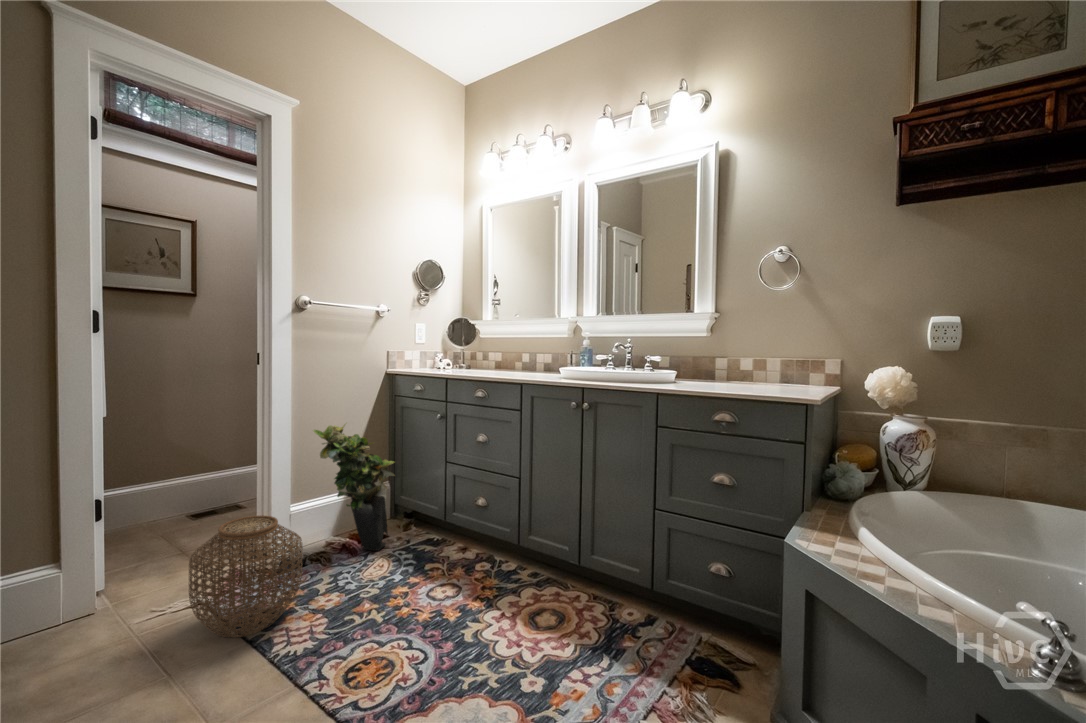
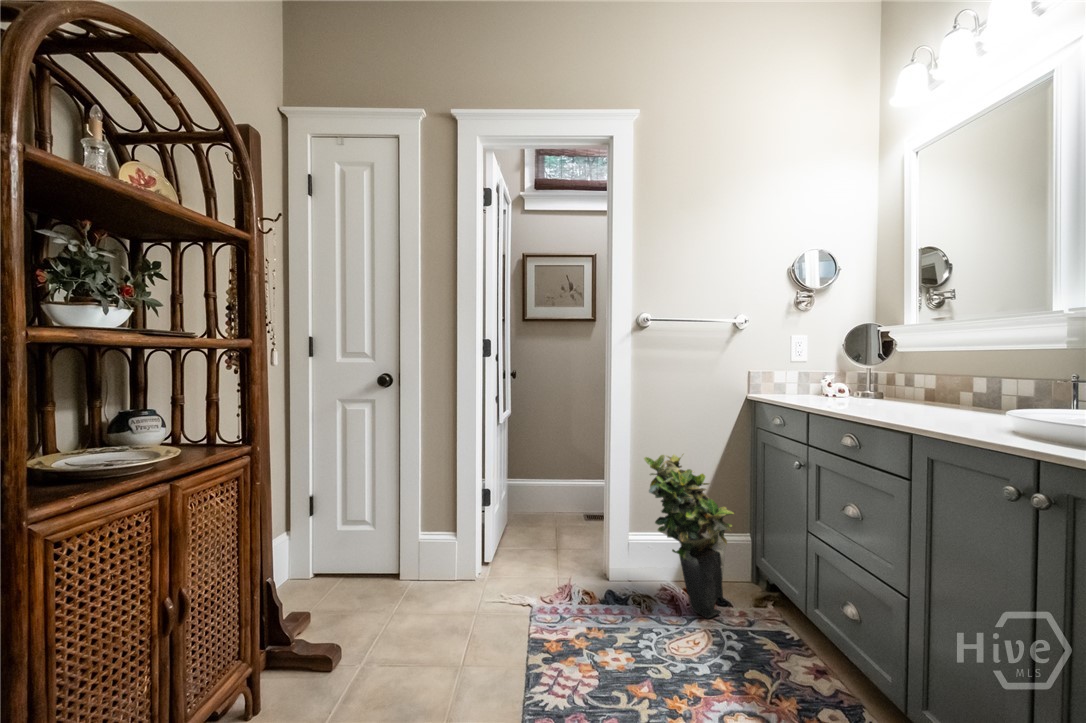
woven basket: present [189,515,303,637] -> none [495,537,591,659]

